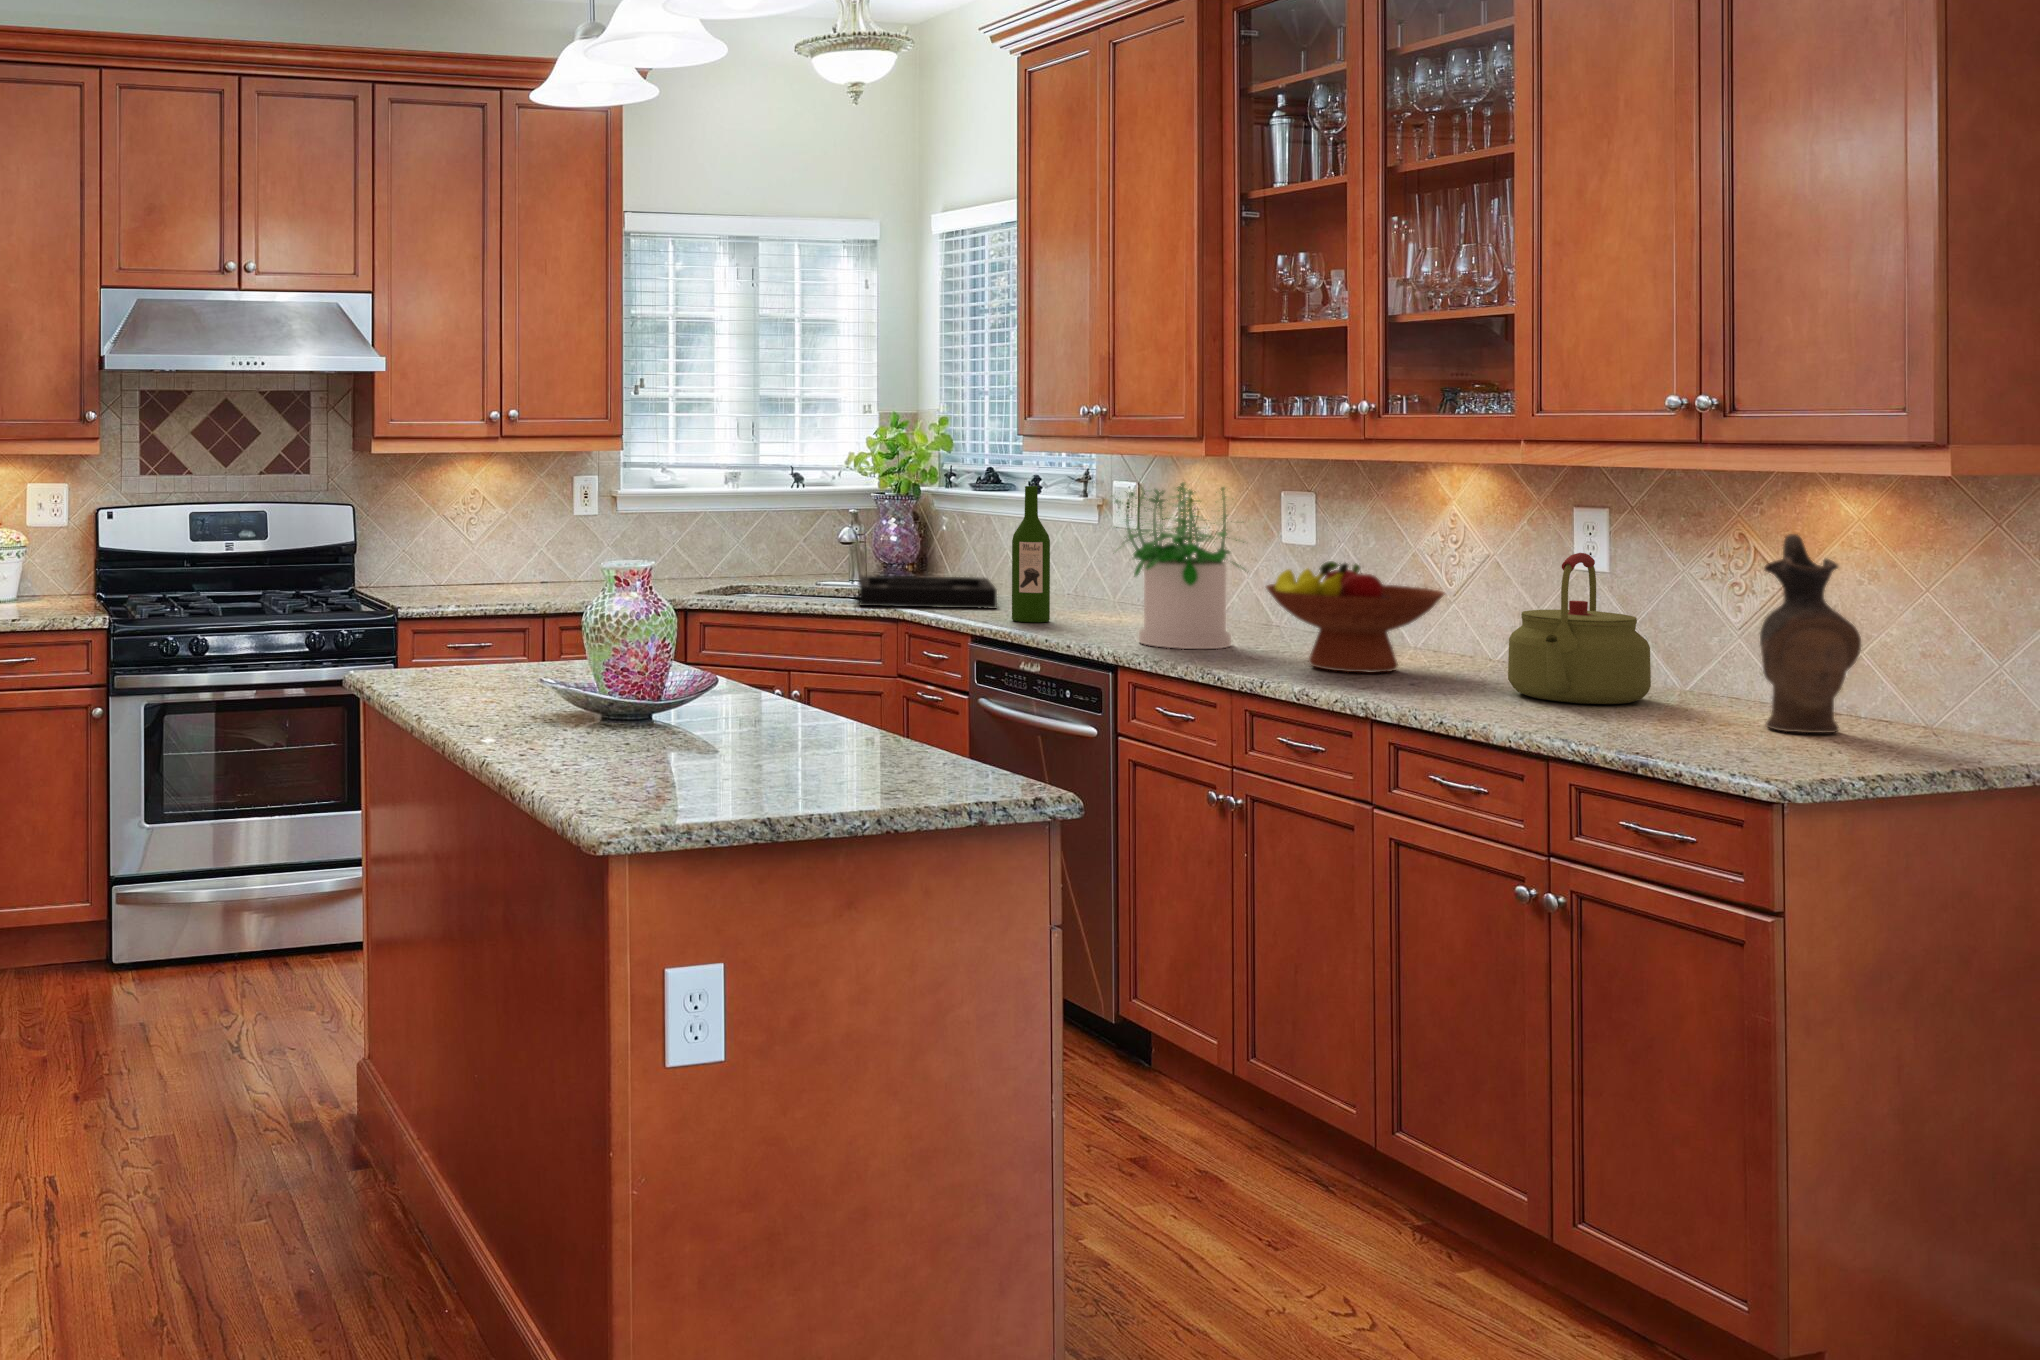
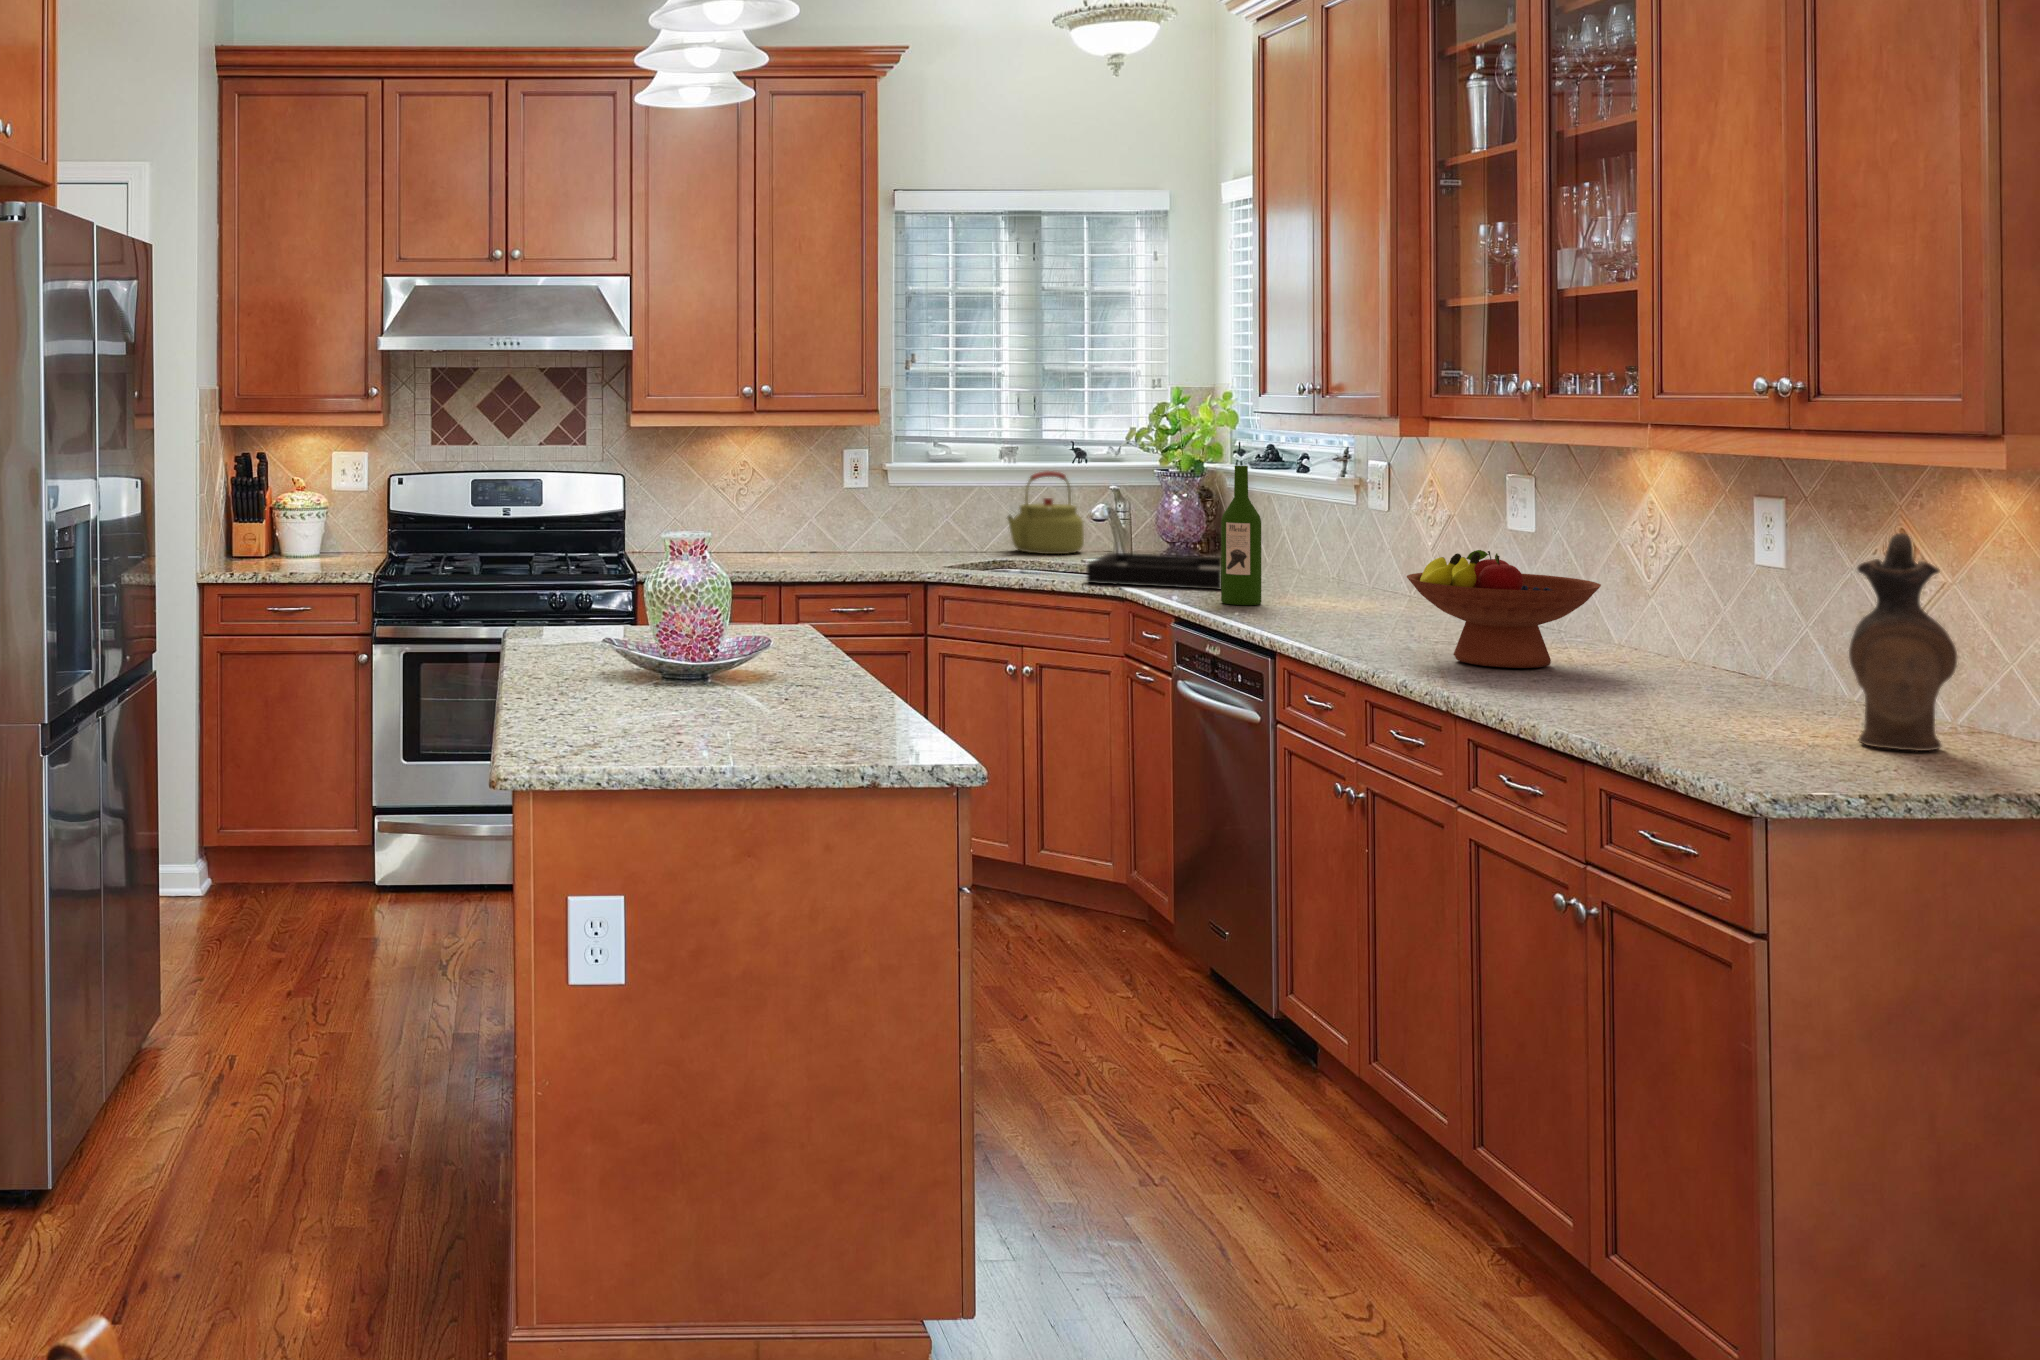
potted plant: present [1112,482,1244,649] -> none [1281,465,1429,638]
kettle: present [1508,553,1651,704] -> present [1007,471,1084,554]

